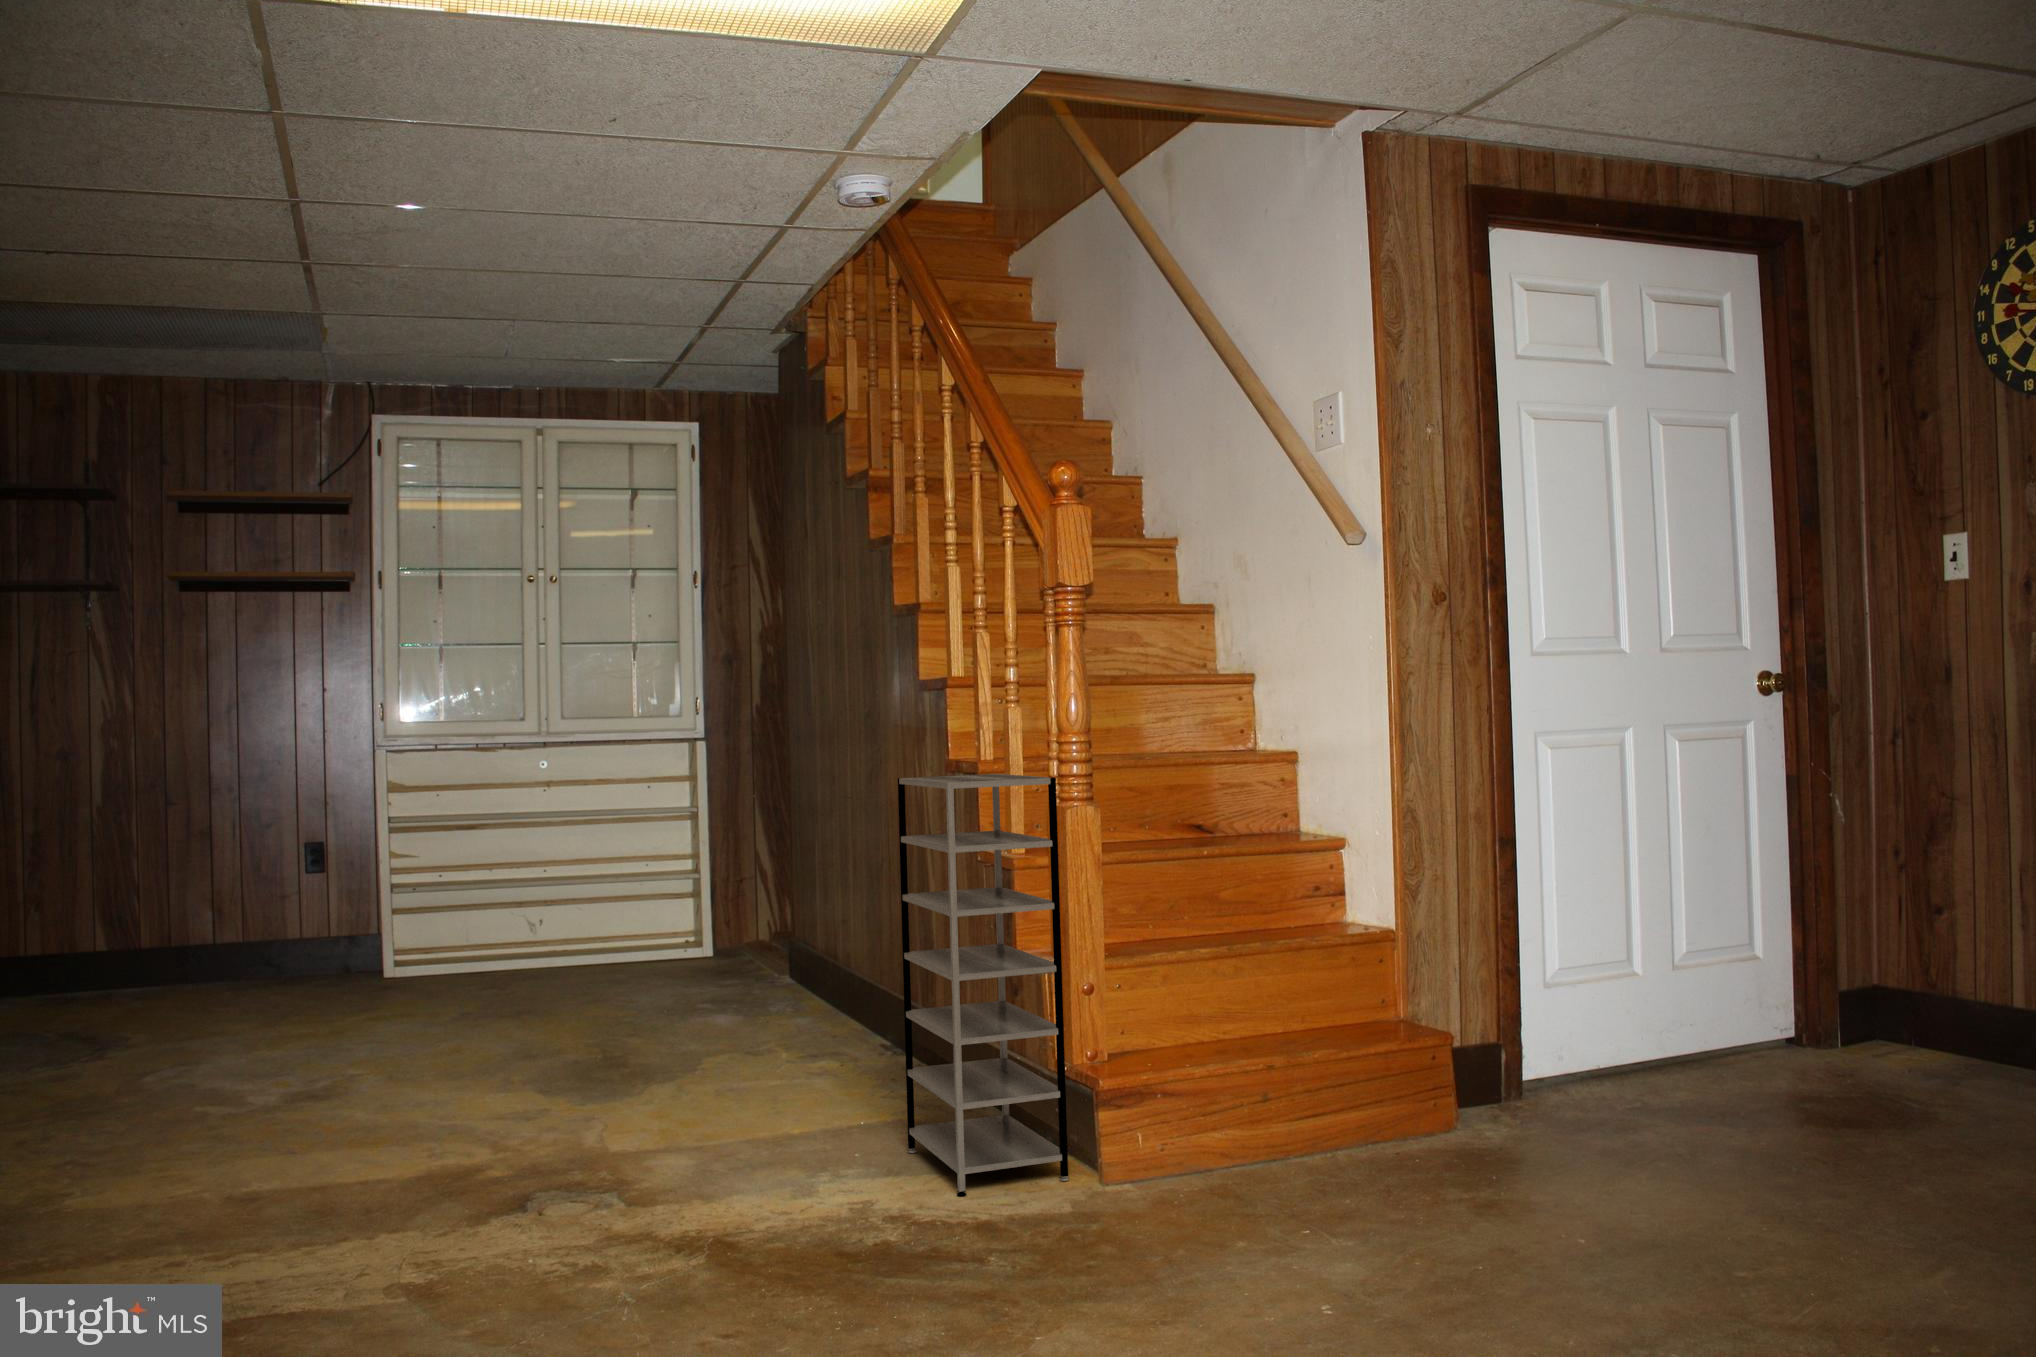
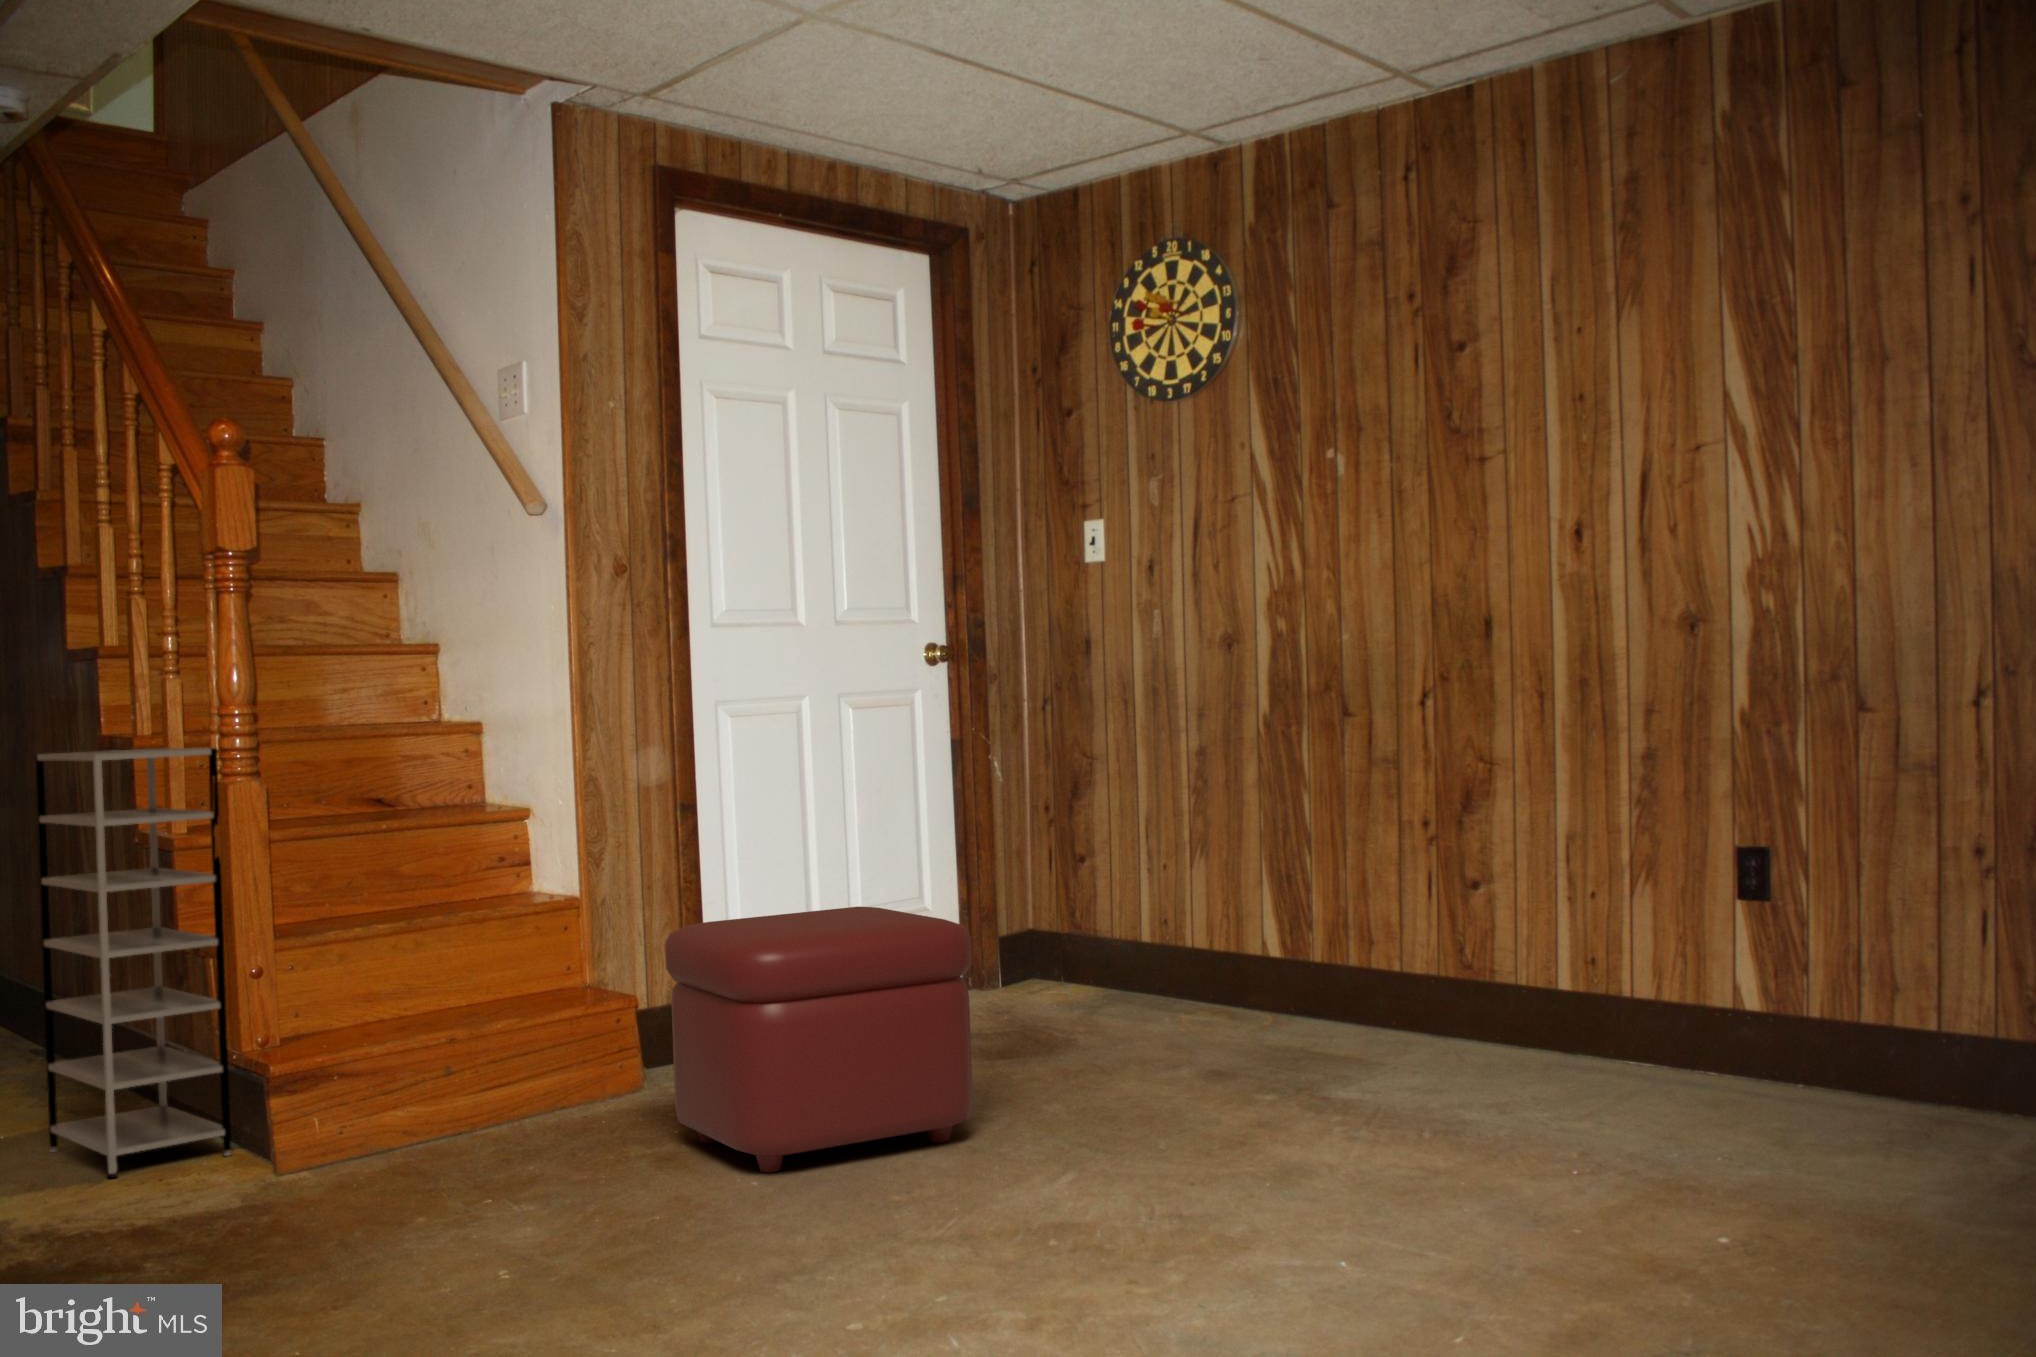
ottoman: none [1517,977,1914,1298] -> present [665,907,973,1172]

